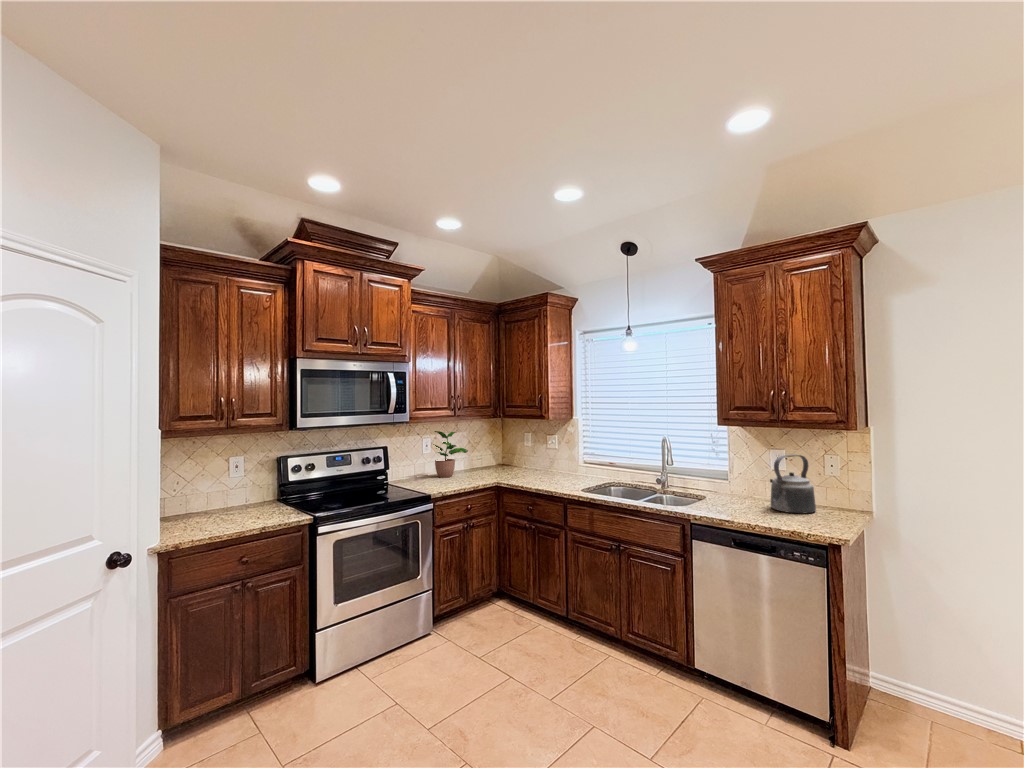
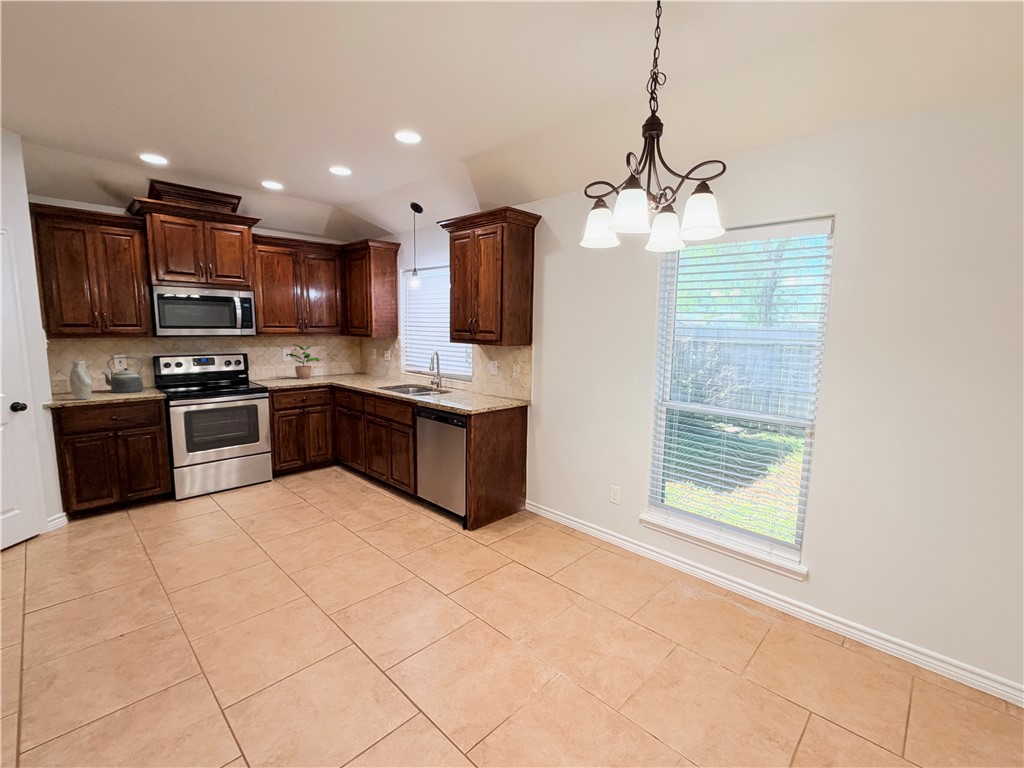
kettle: present [770,455,816,514] -> present [102,357,144,393]
vase: none [190,470,218,531] -> present [70,360,92,400]

